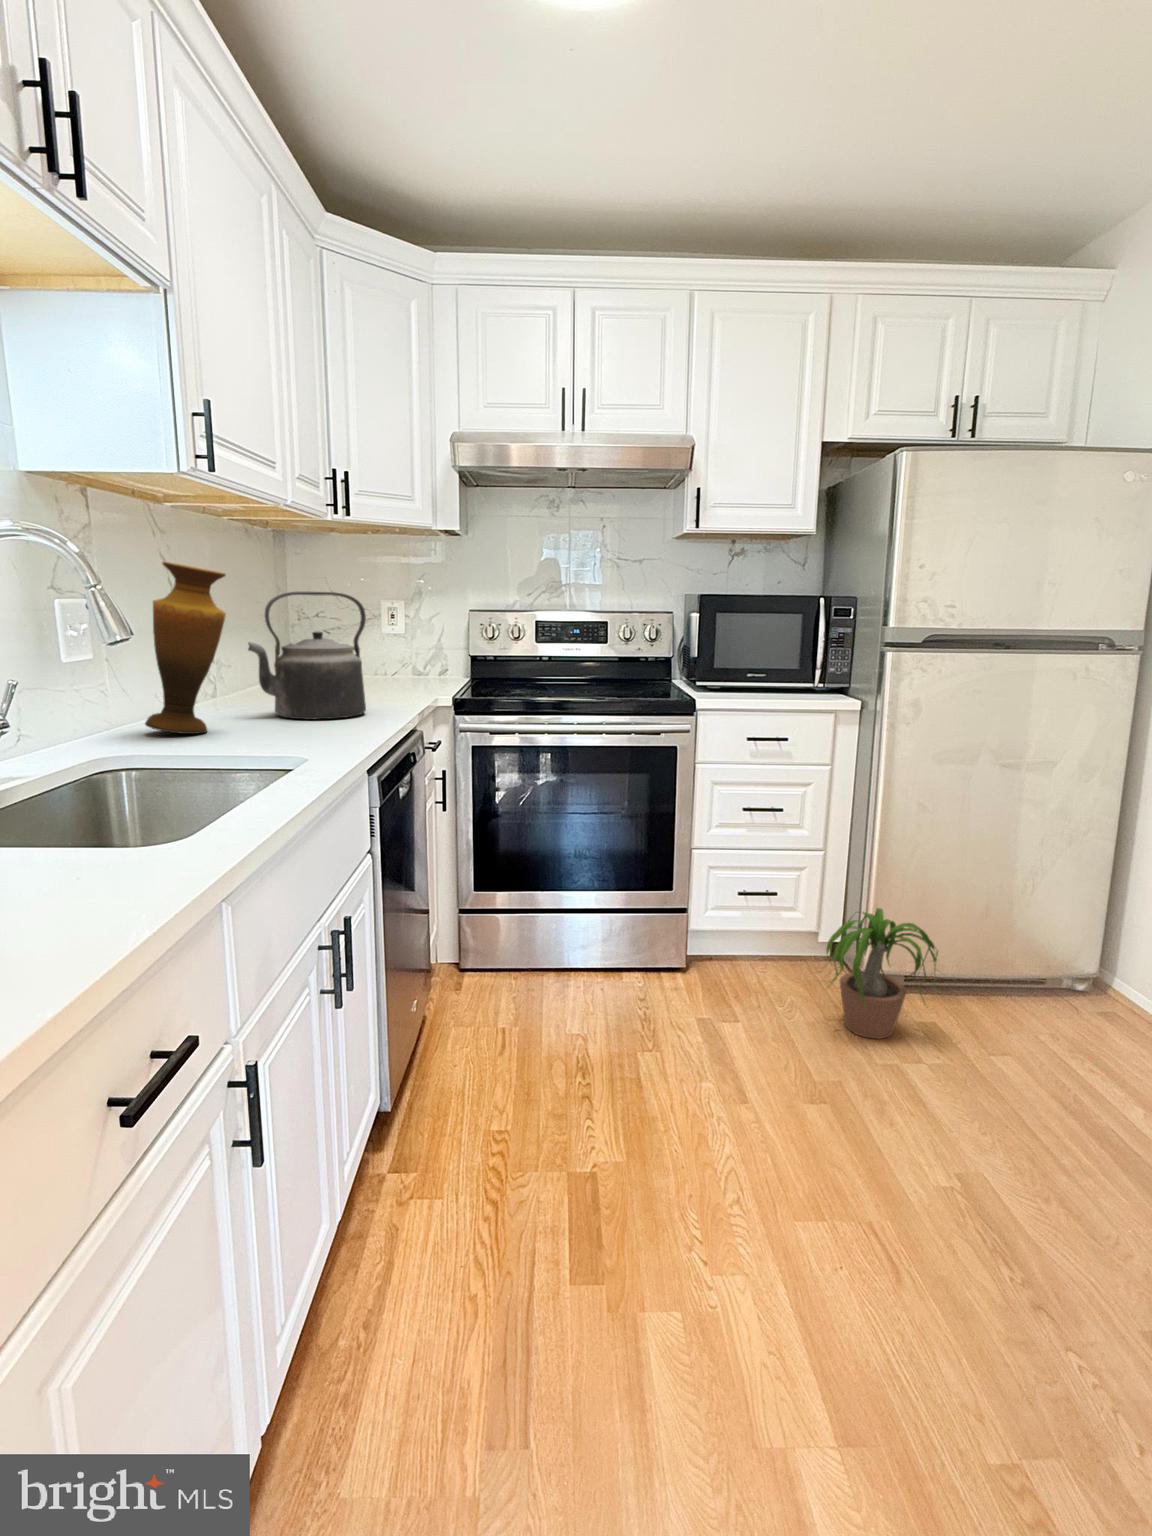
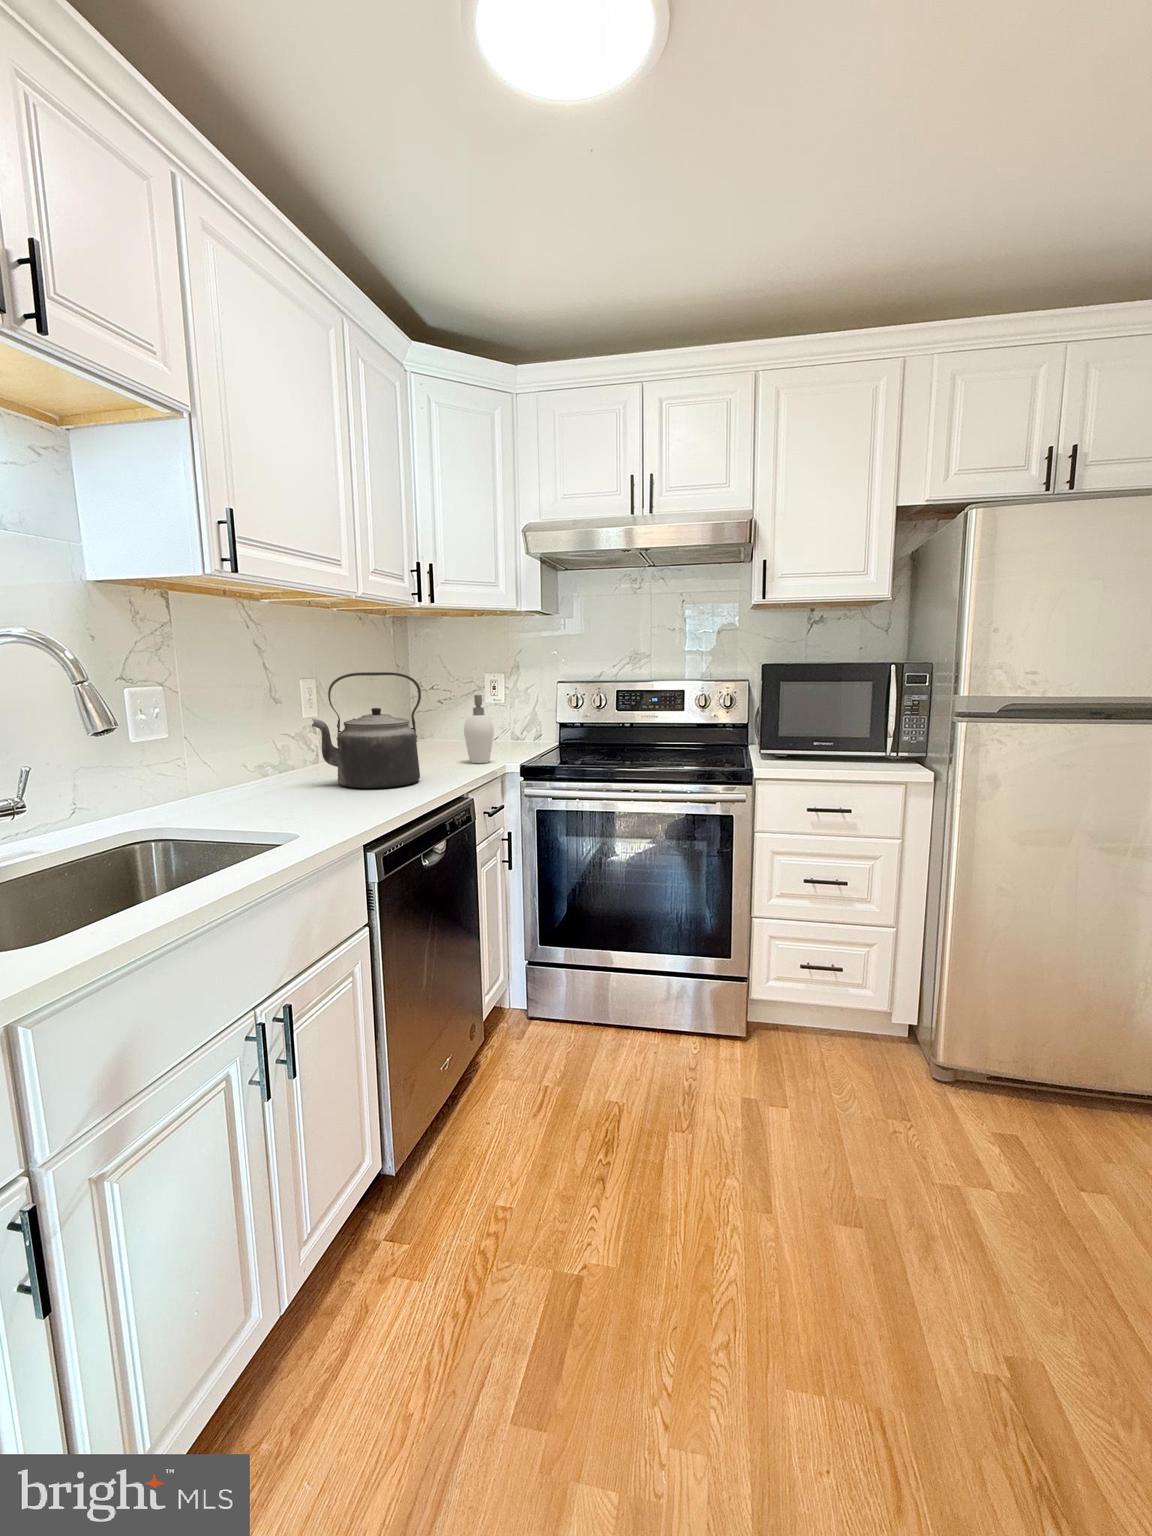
vase: present [145,562,226,734] -> none [203,652,273,805]
soap dispenser: none [389,623,431,698] -> present [464,695,500,763]
potted plant: present [819,908,938,1039] -> none [862,1002,1045,1151]

